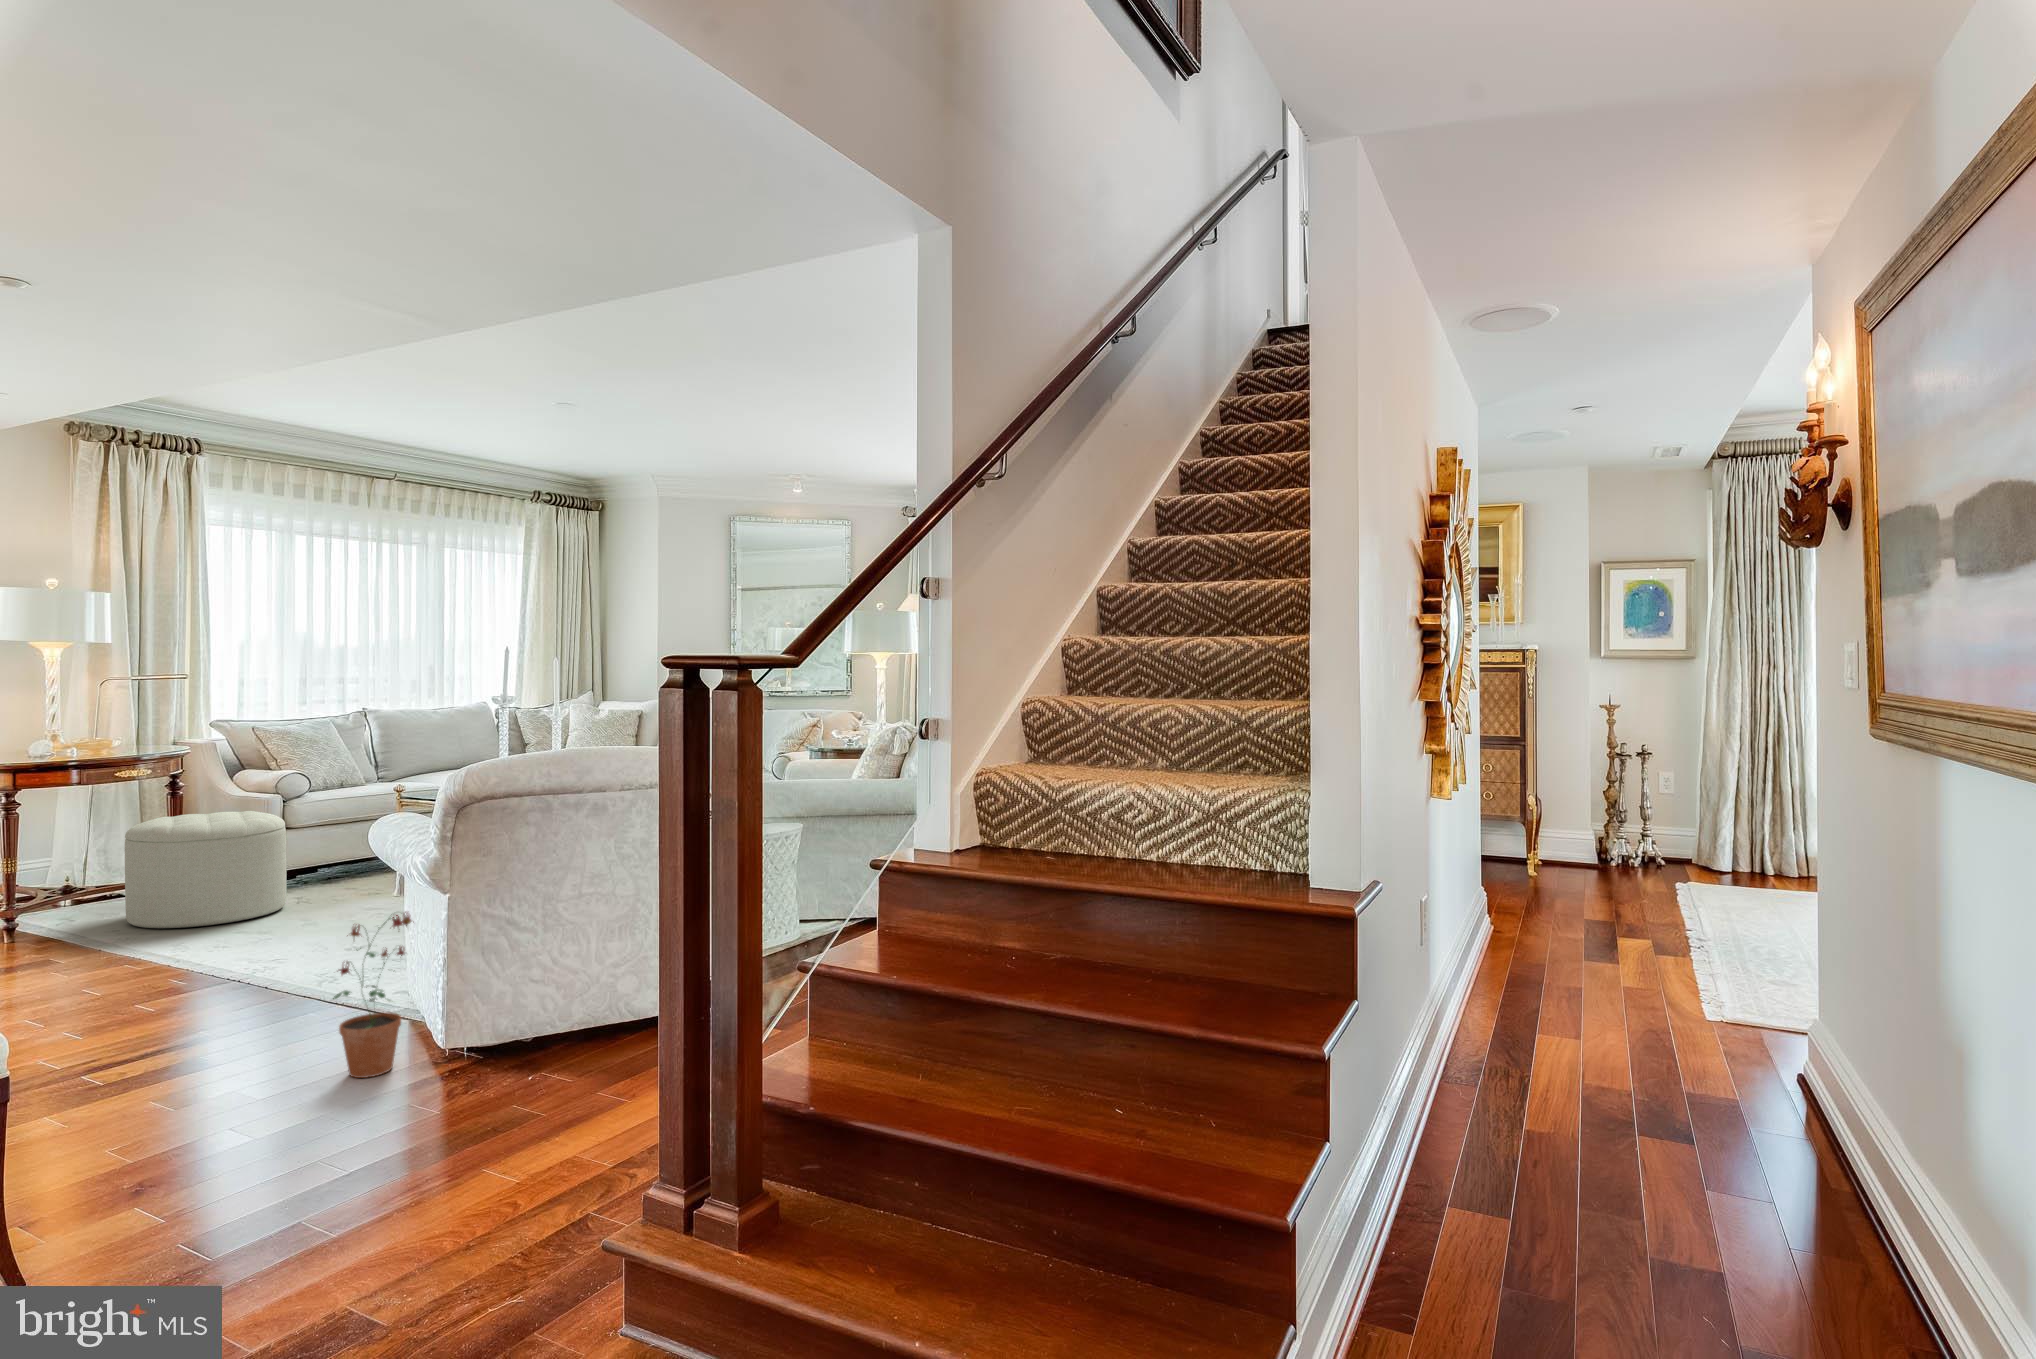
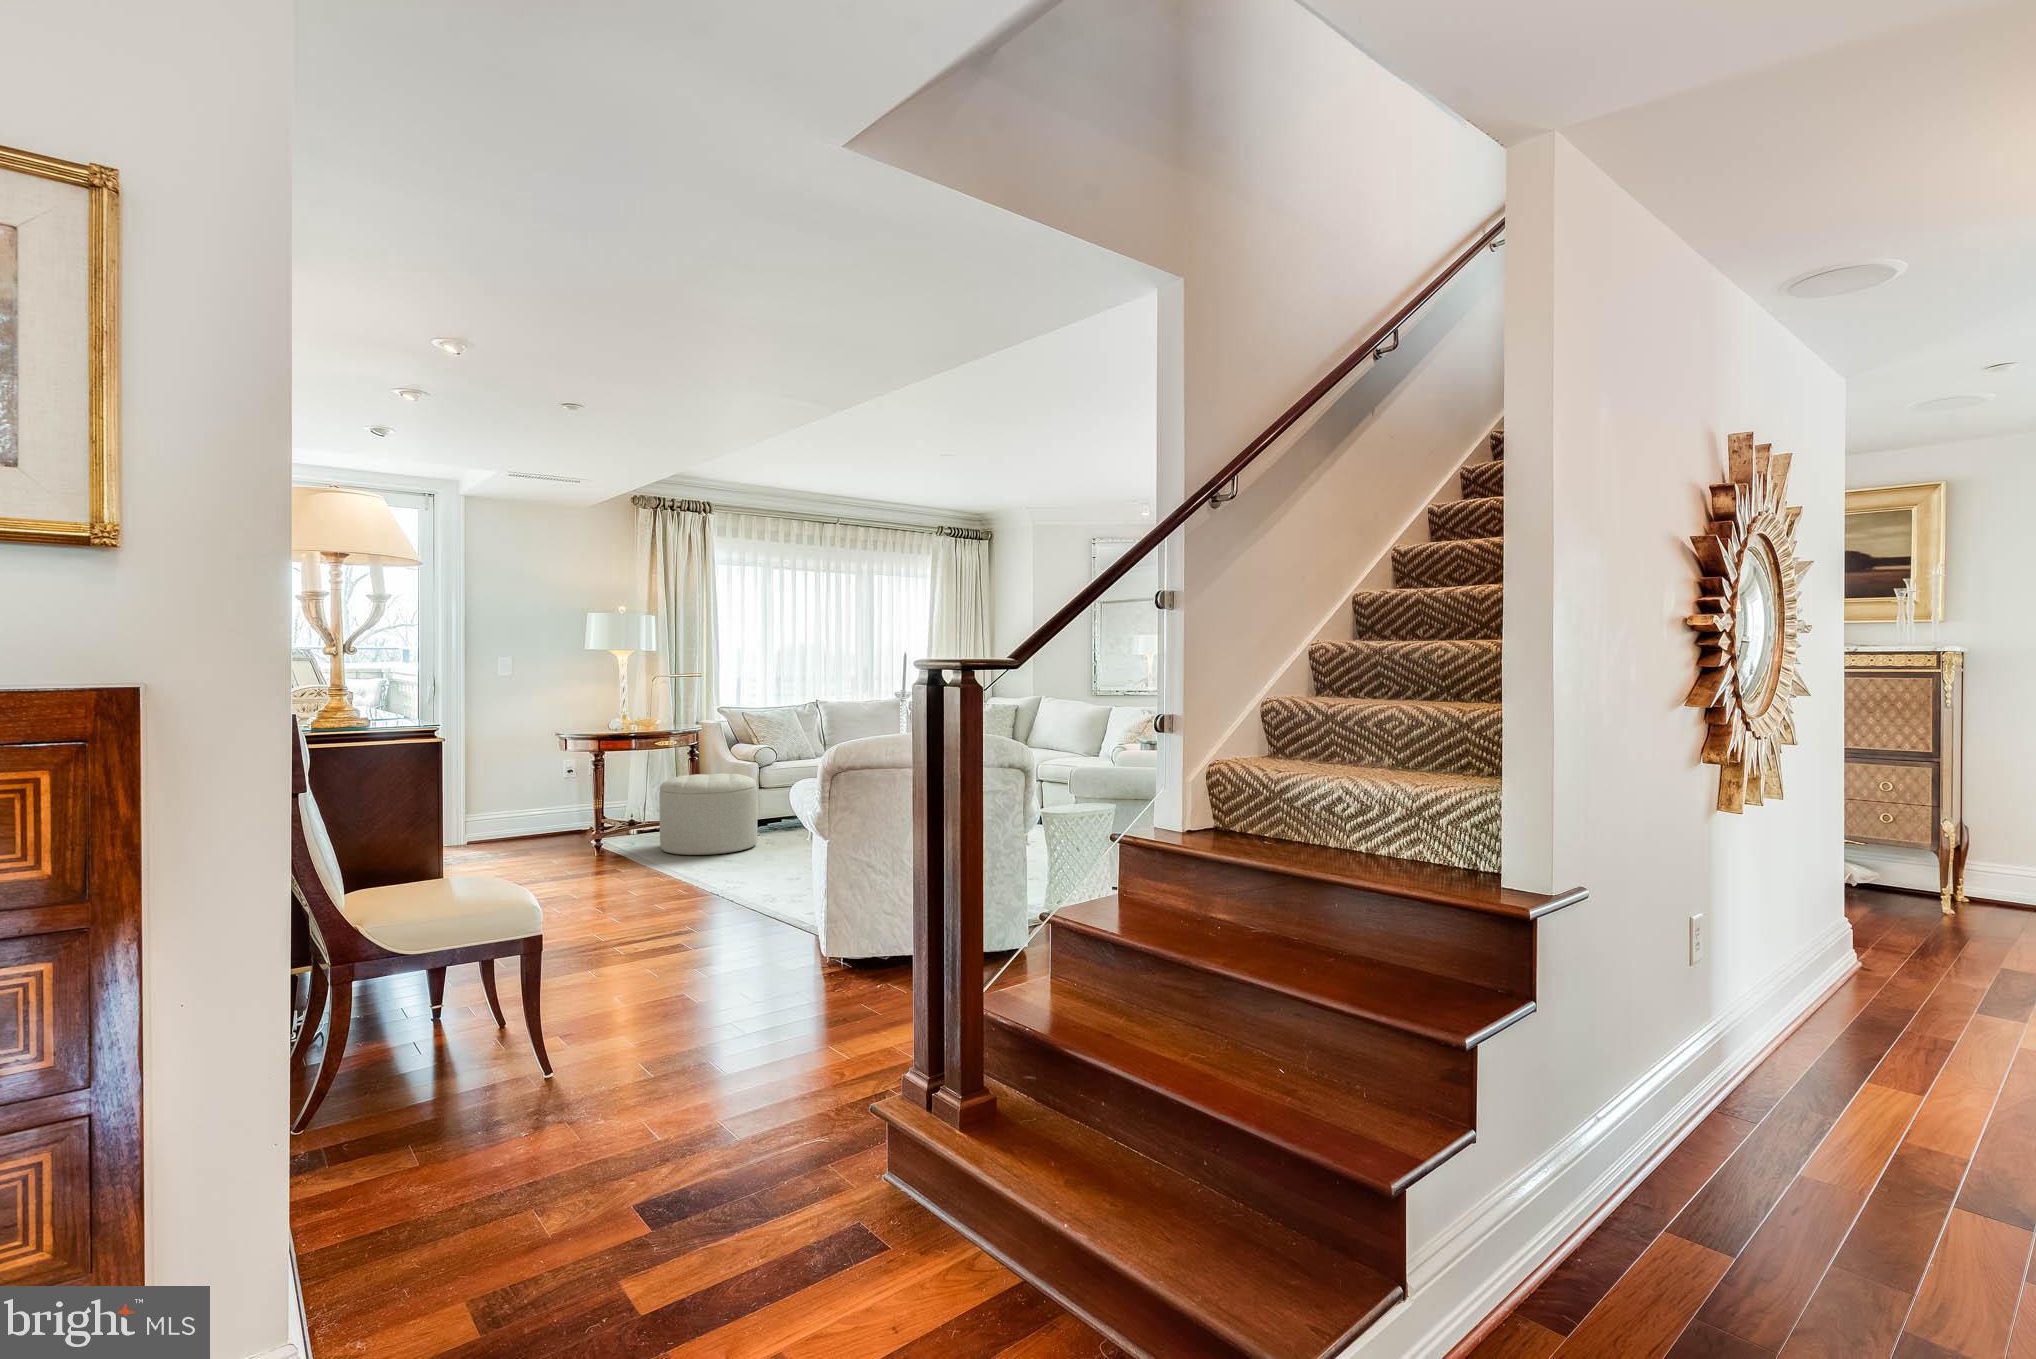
potted plant: present [333,912,411,1078] -> none [750,852,806,972]

